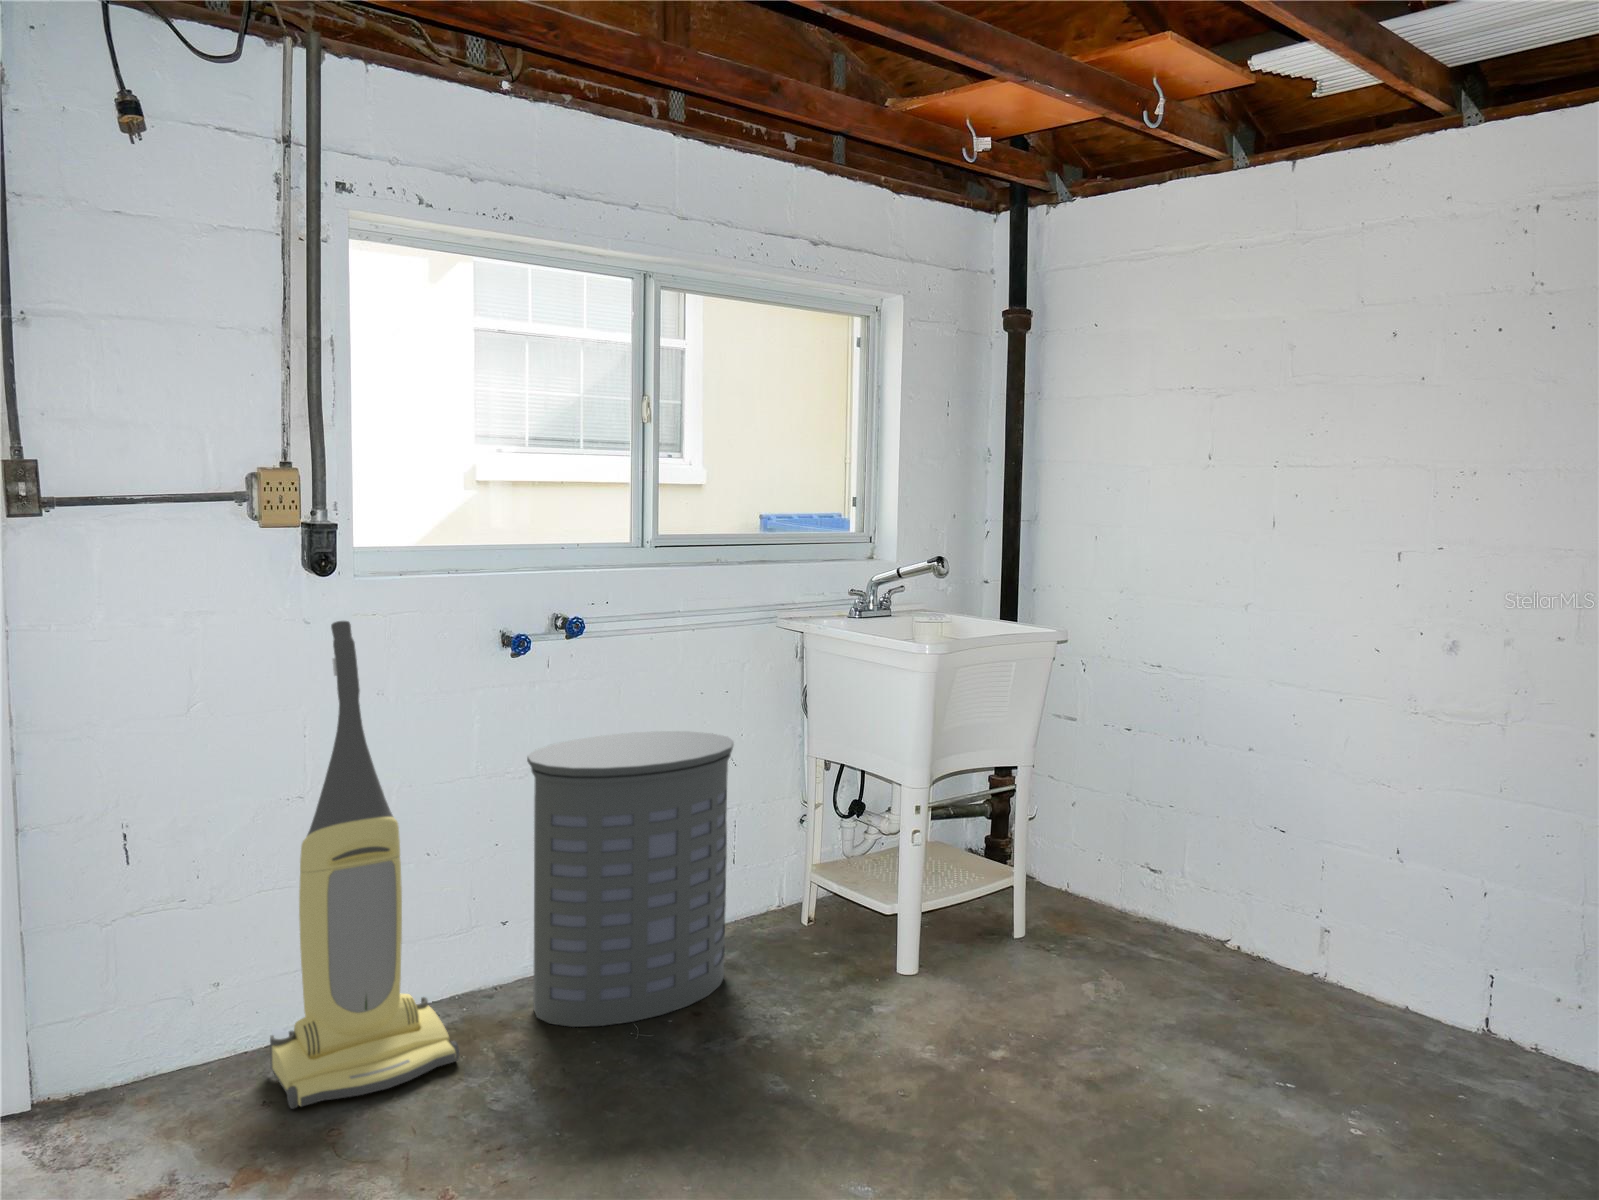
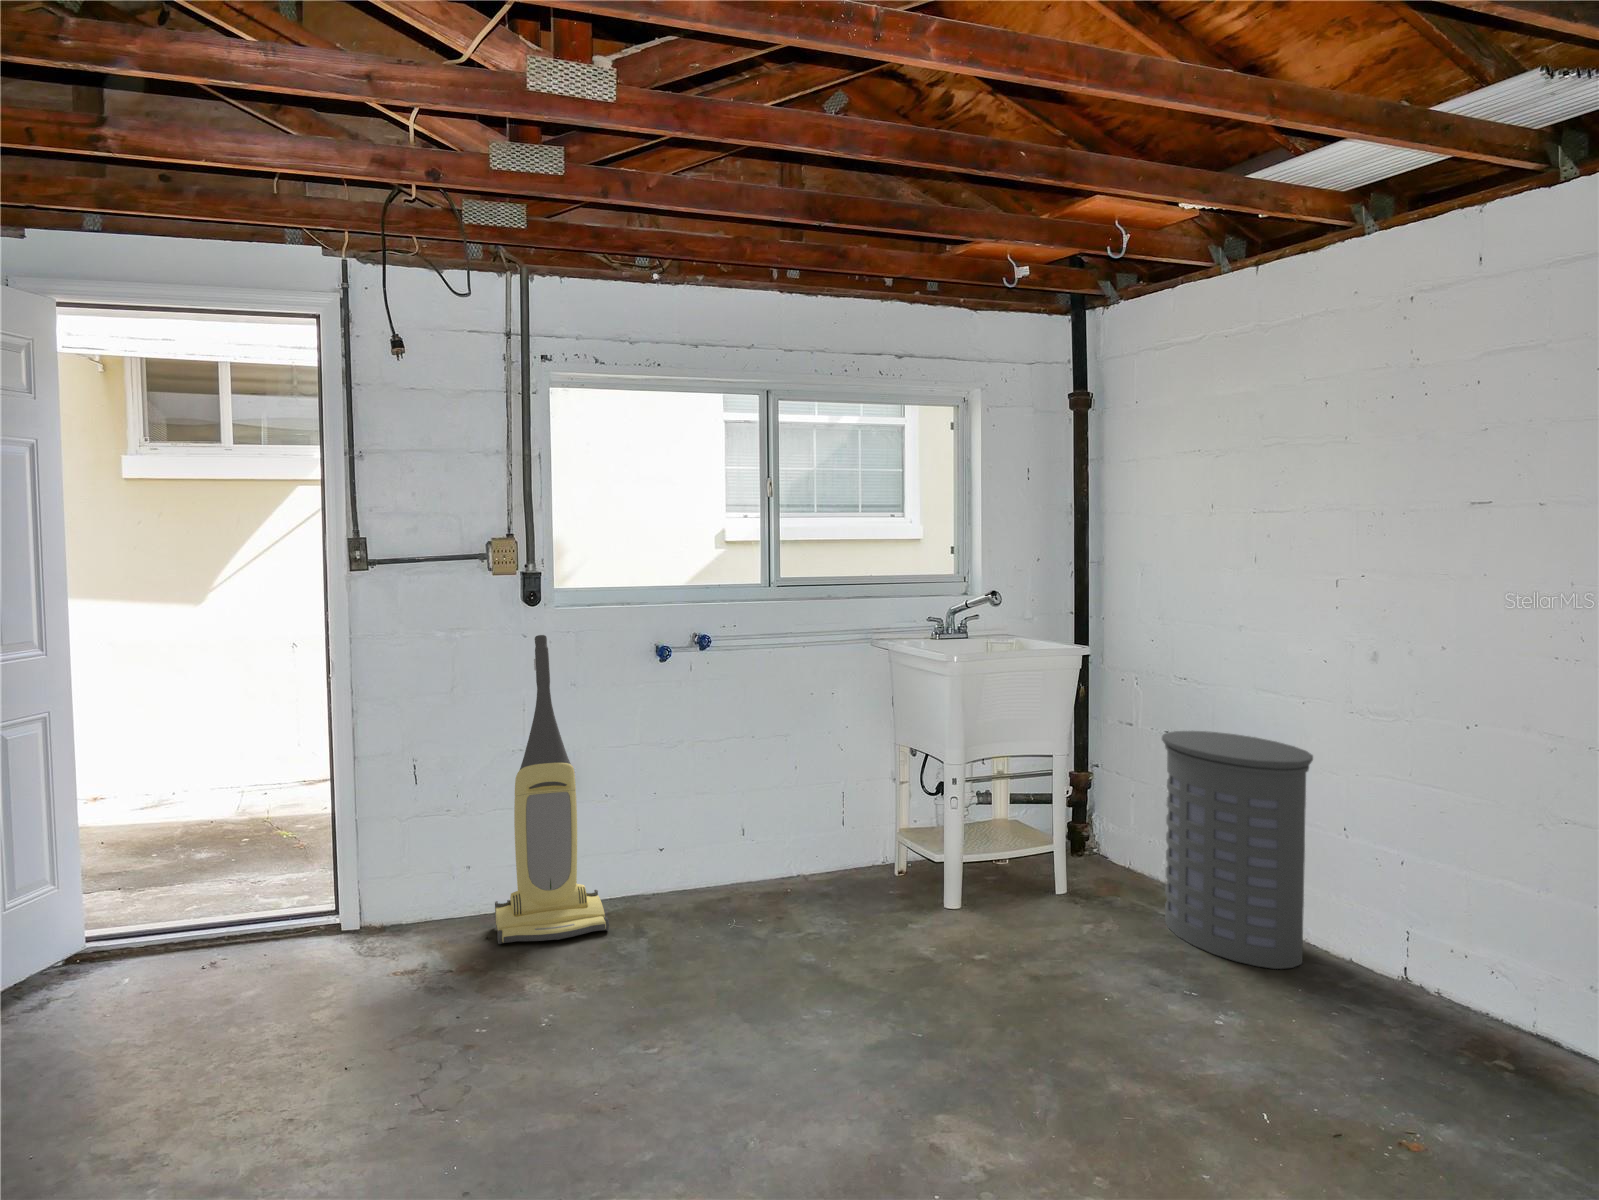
laundry hamper: present [527,731,734,1027] -> present [1162,731,1313,969]

